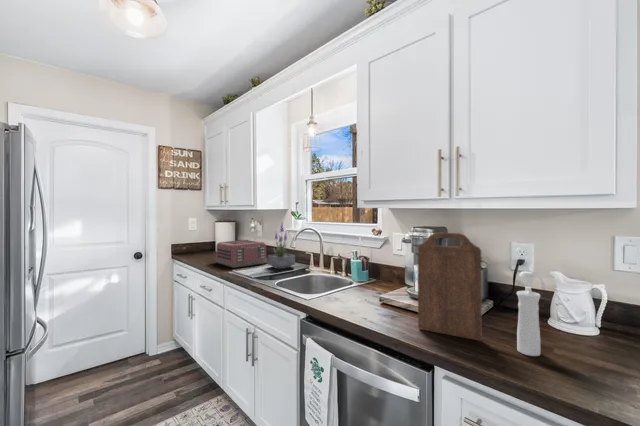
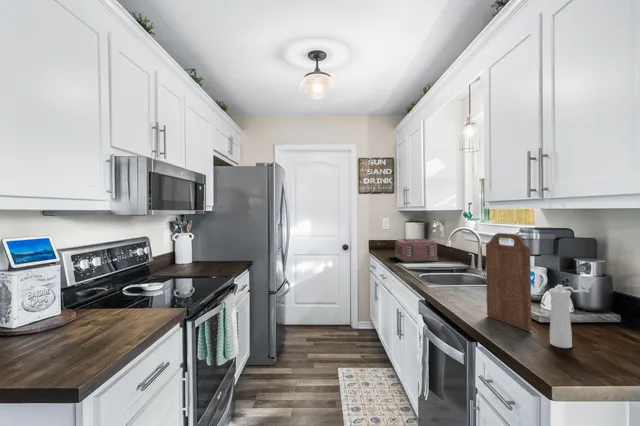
potted plant: present [268,224,295,269] -> none [433,222,458,267]

